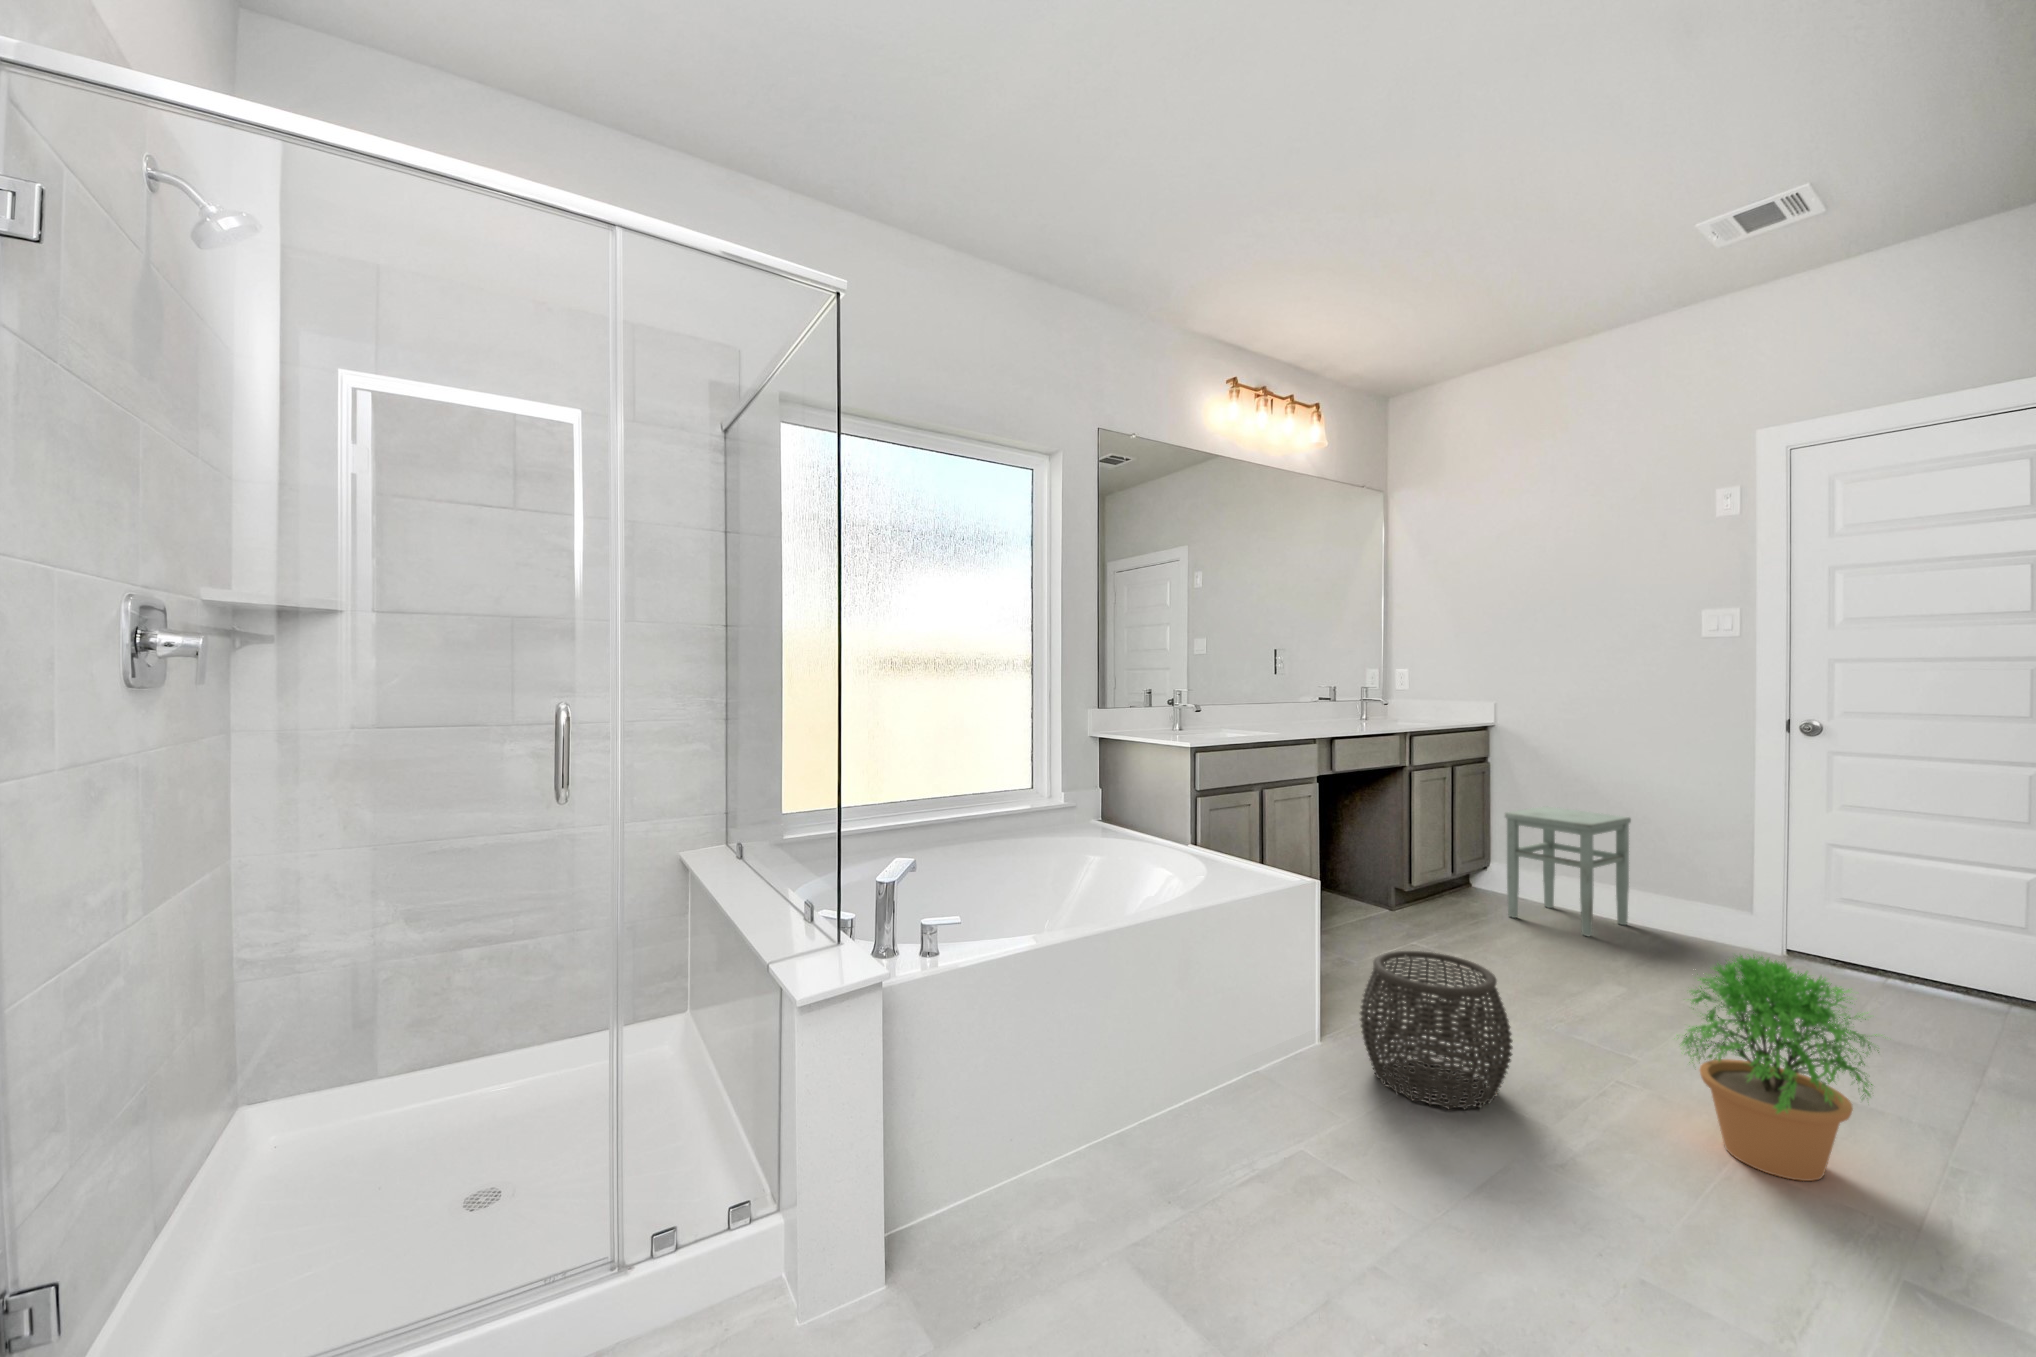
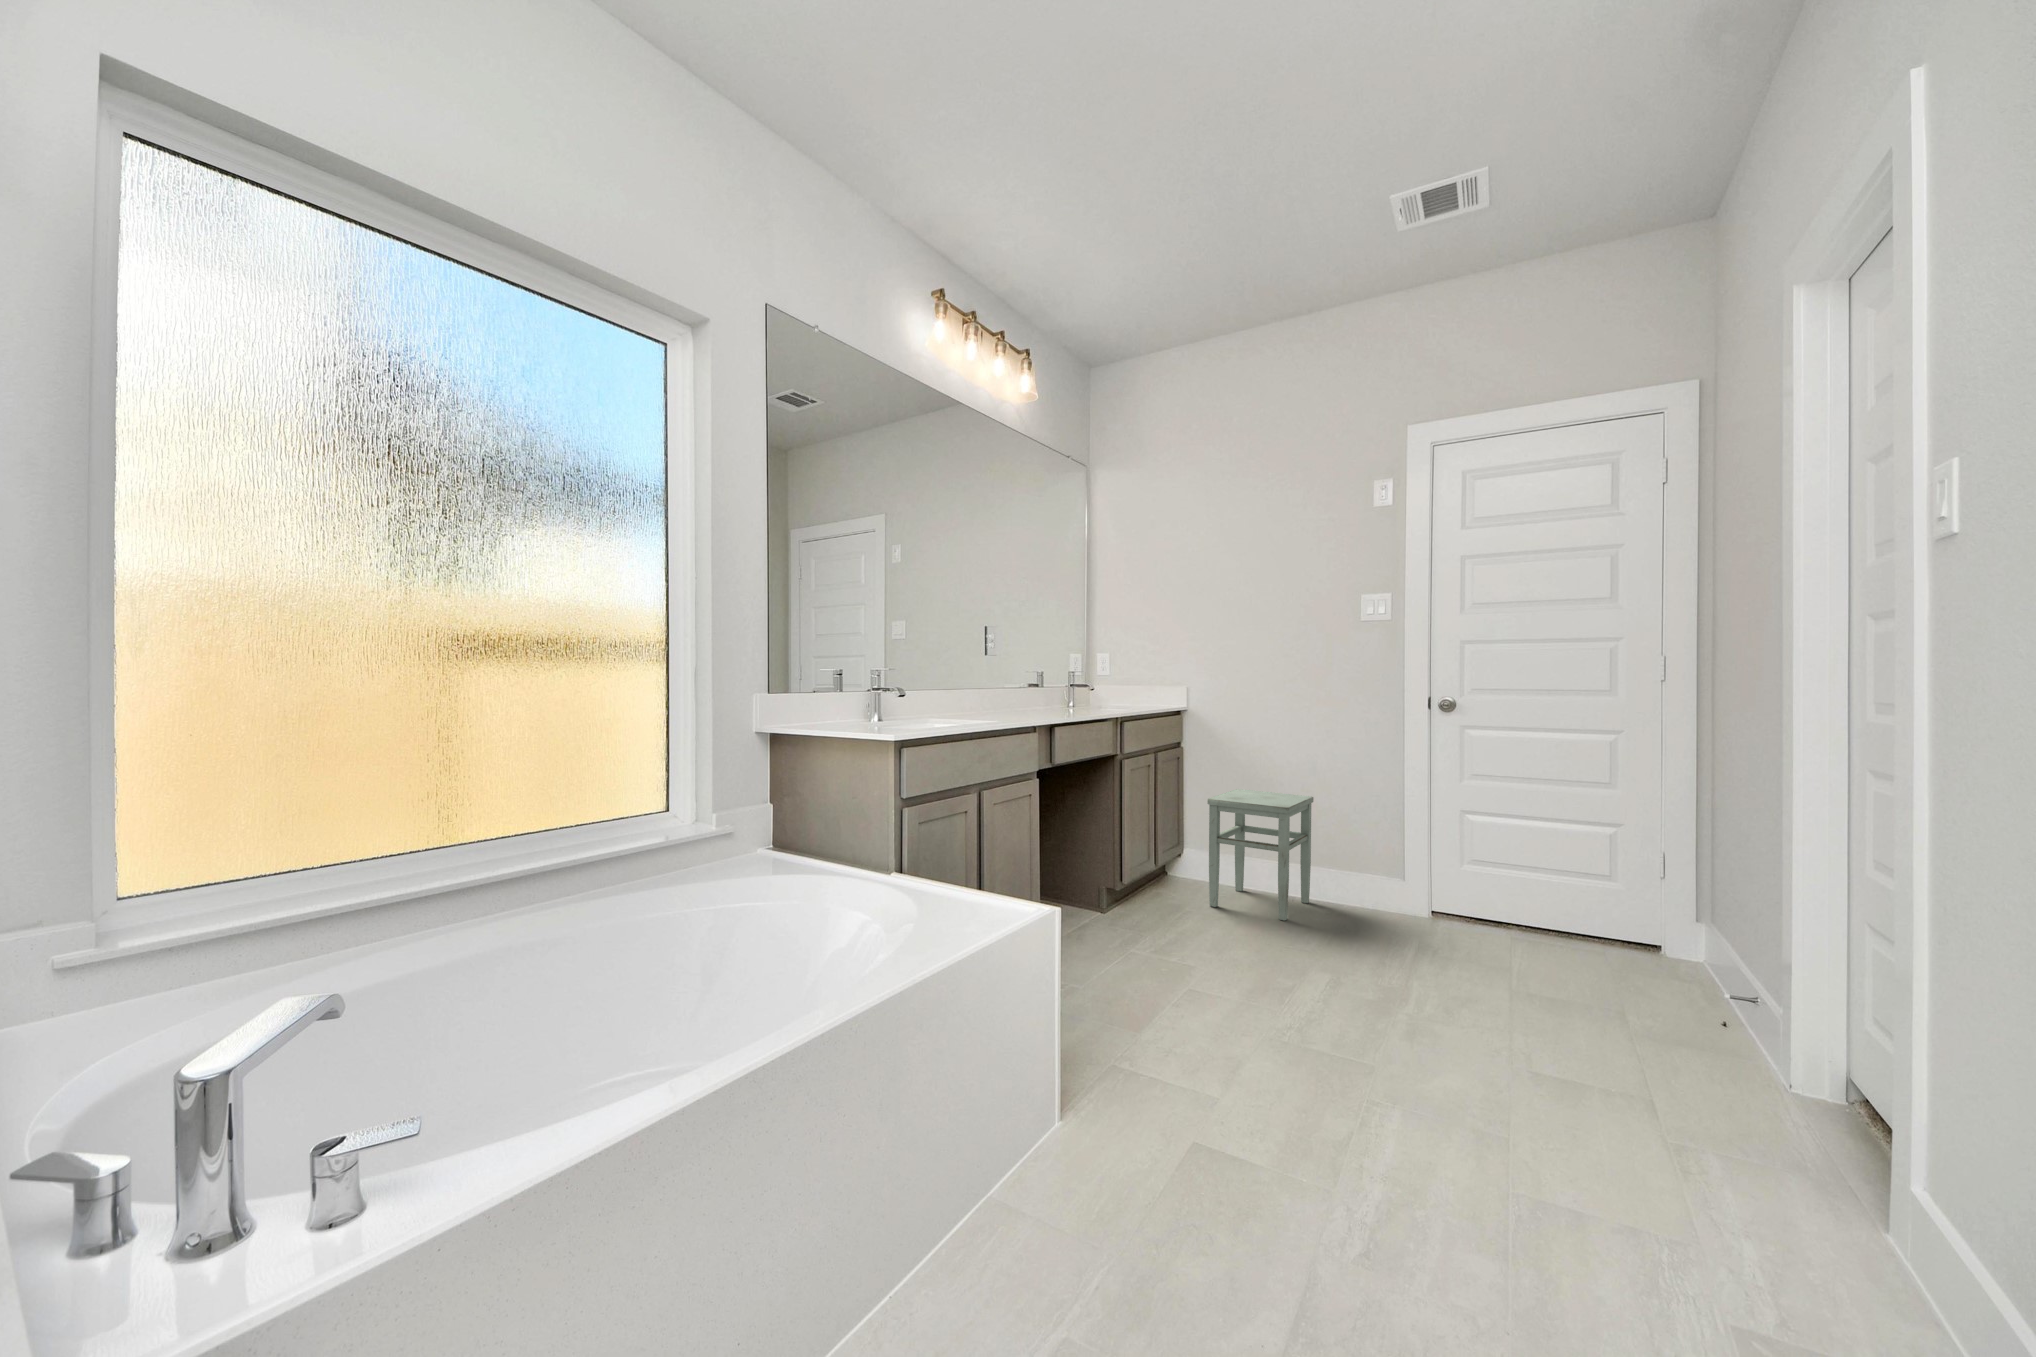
woven basket: present [1360,951,1512,1110] -> none [1134,992,1313,1208]
potted plant: present [1677,956,1879,1181] -> none [1477,960,1677,1218]

